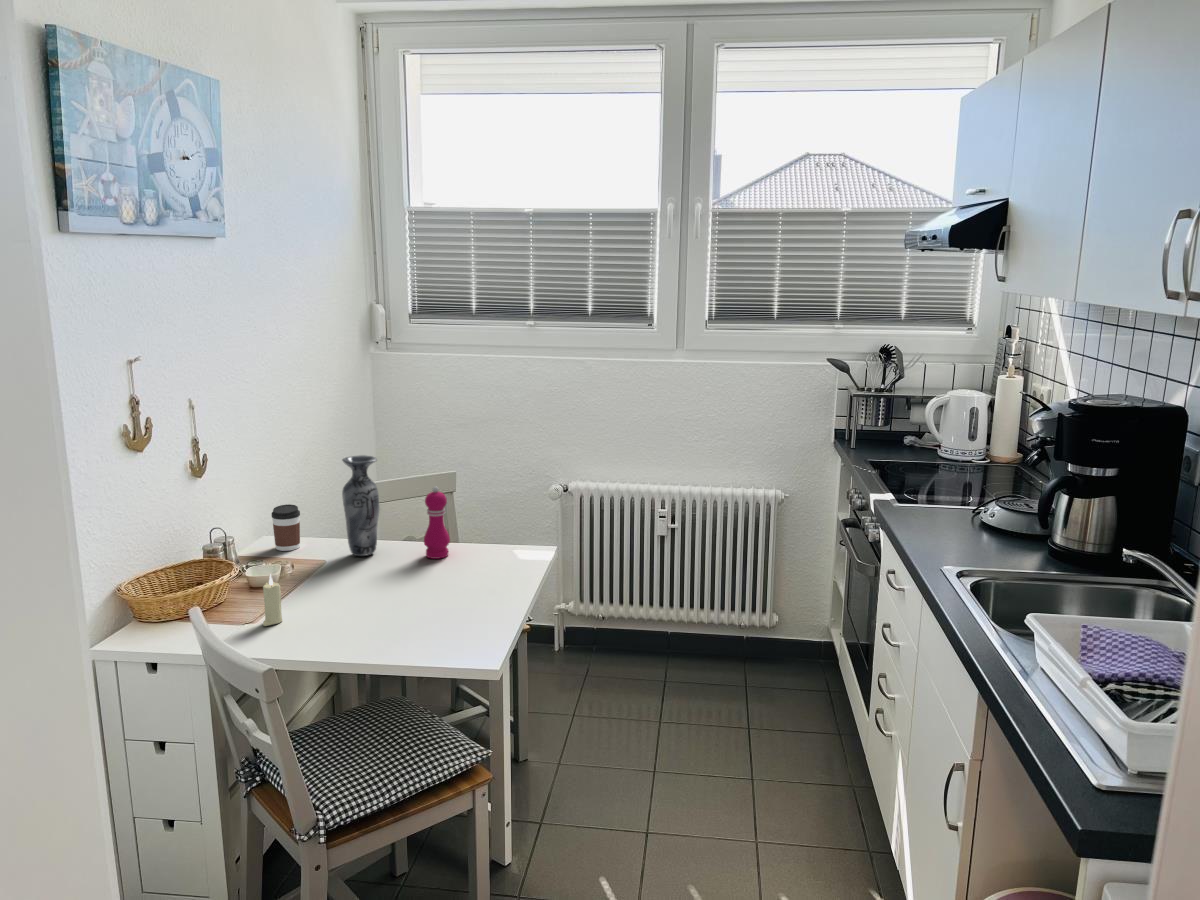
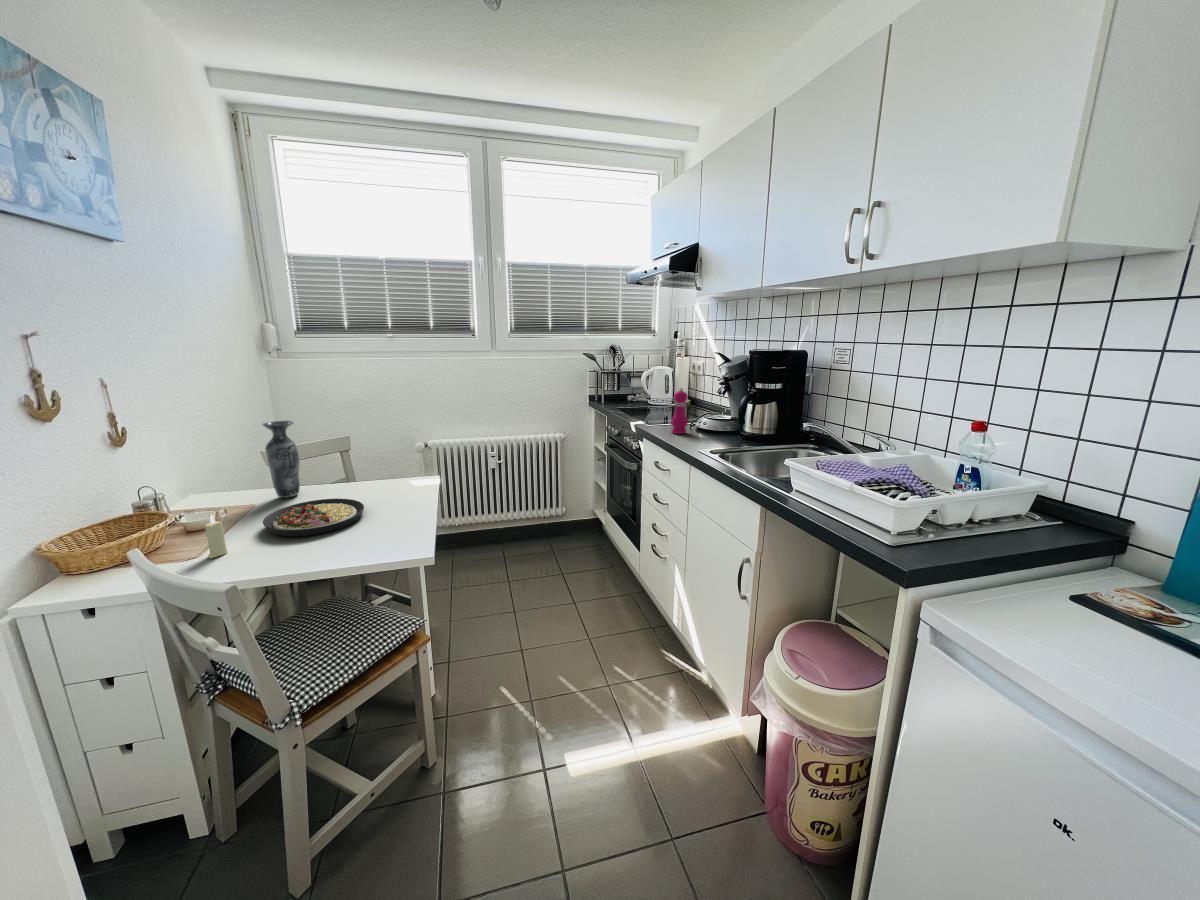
pepper mill: present [424,487,450,559] -> present [671,388,688,434]
coffee cup: present [272,504,300,551] -> none [198,466,228,503]
plate: none [324,566,440,614] -> present [263,499,364,536]

